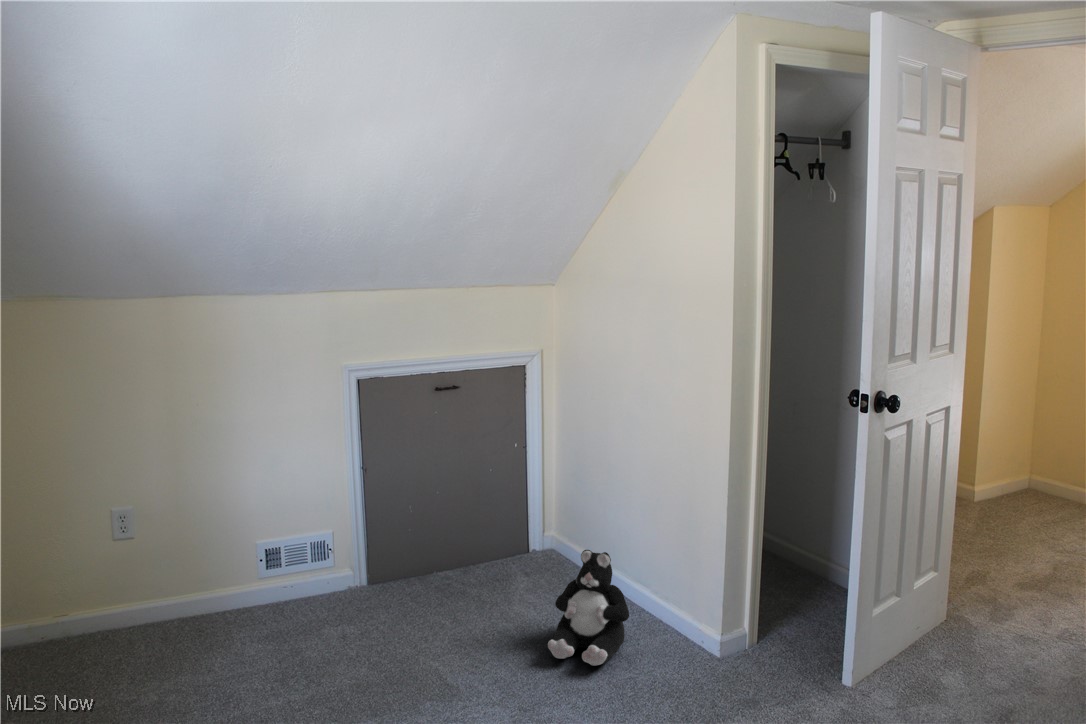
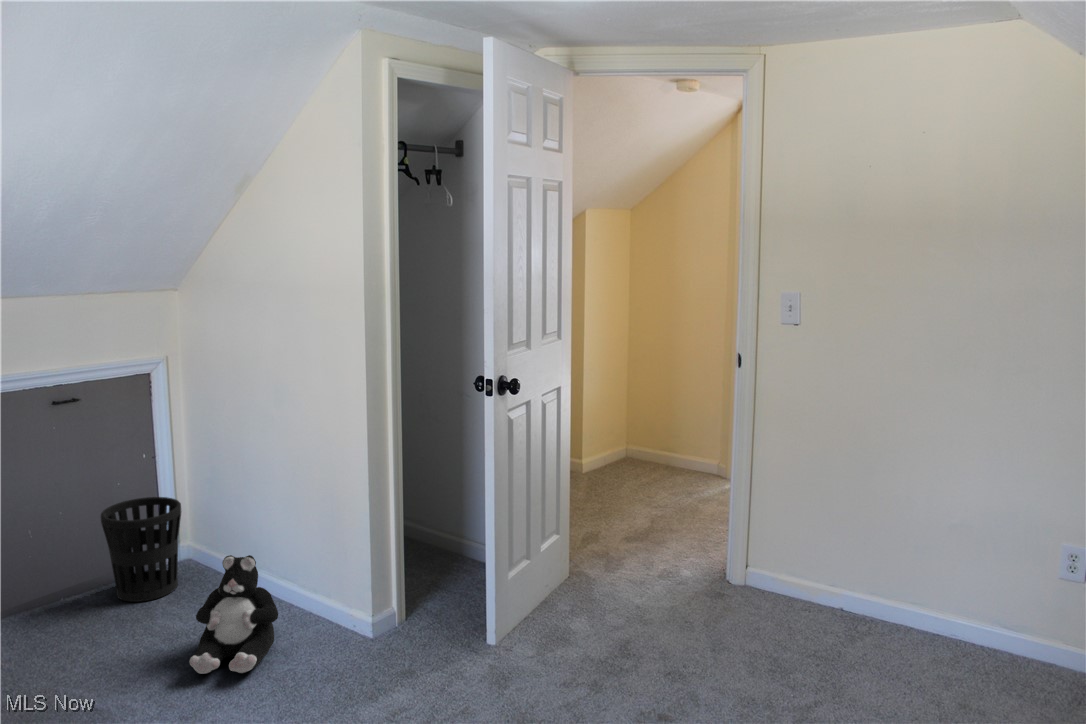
wastebasket: none [482,487,548,581] -> present [101,497,181,602]

